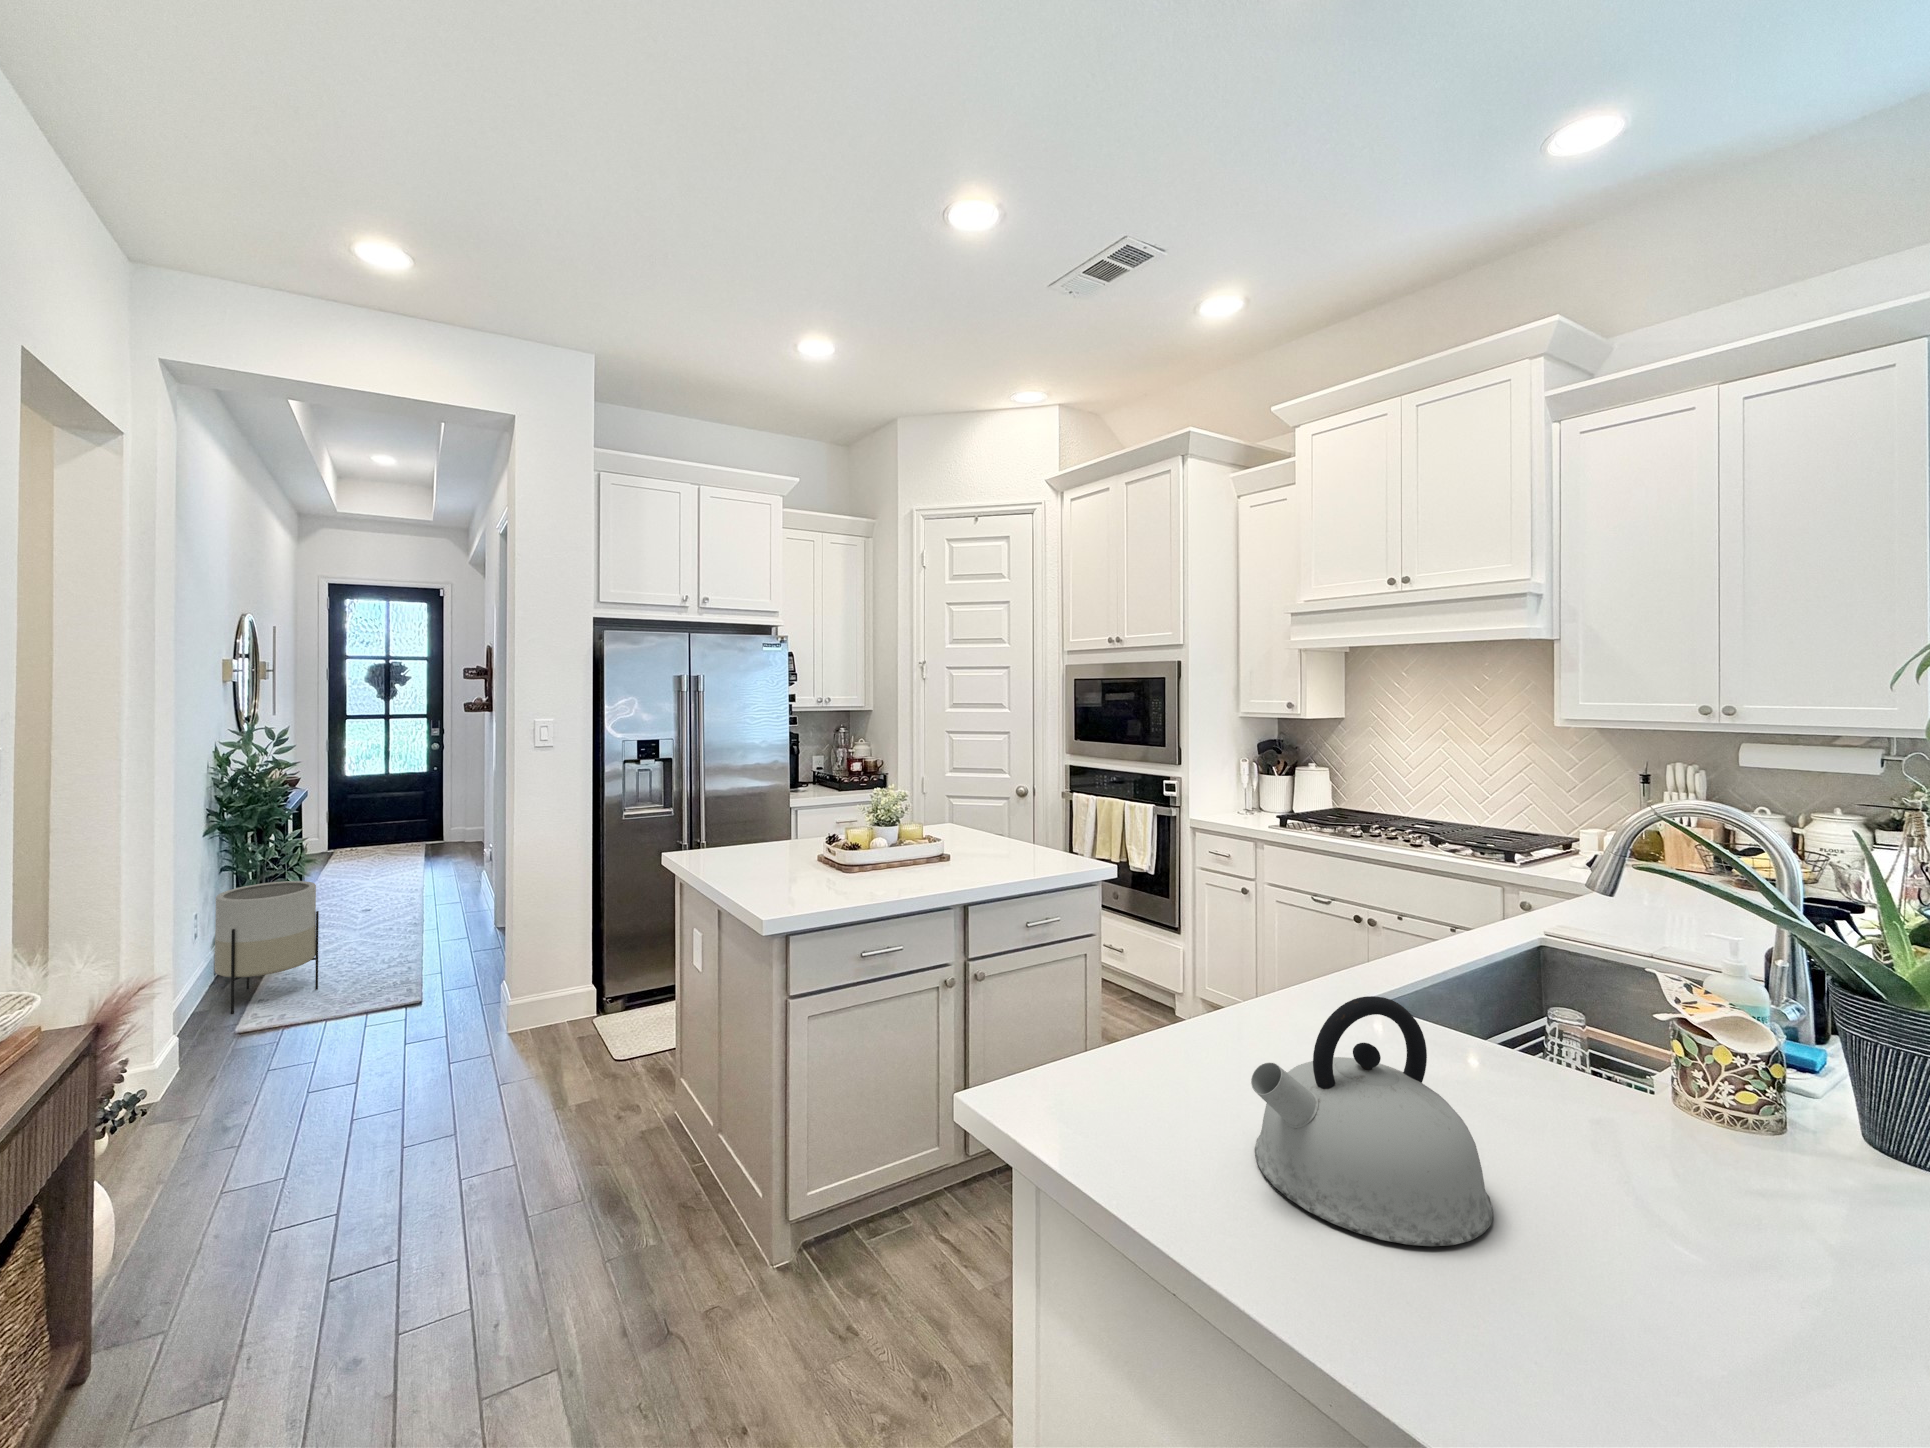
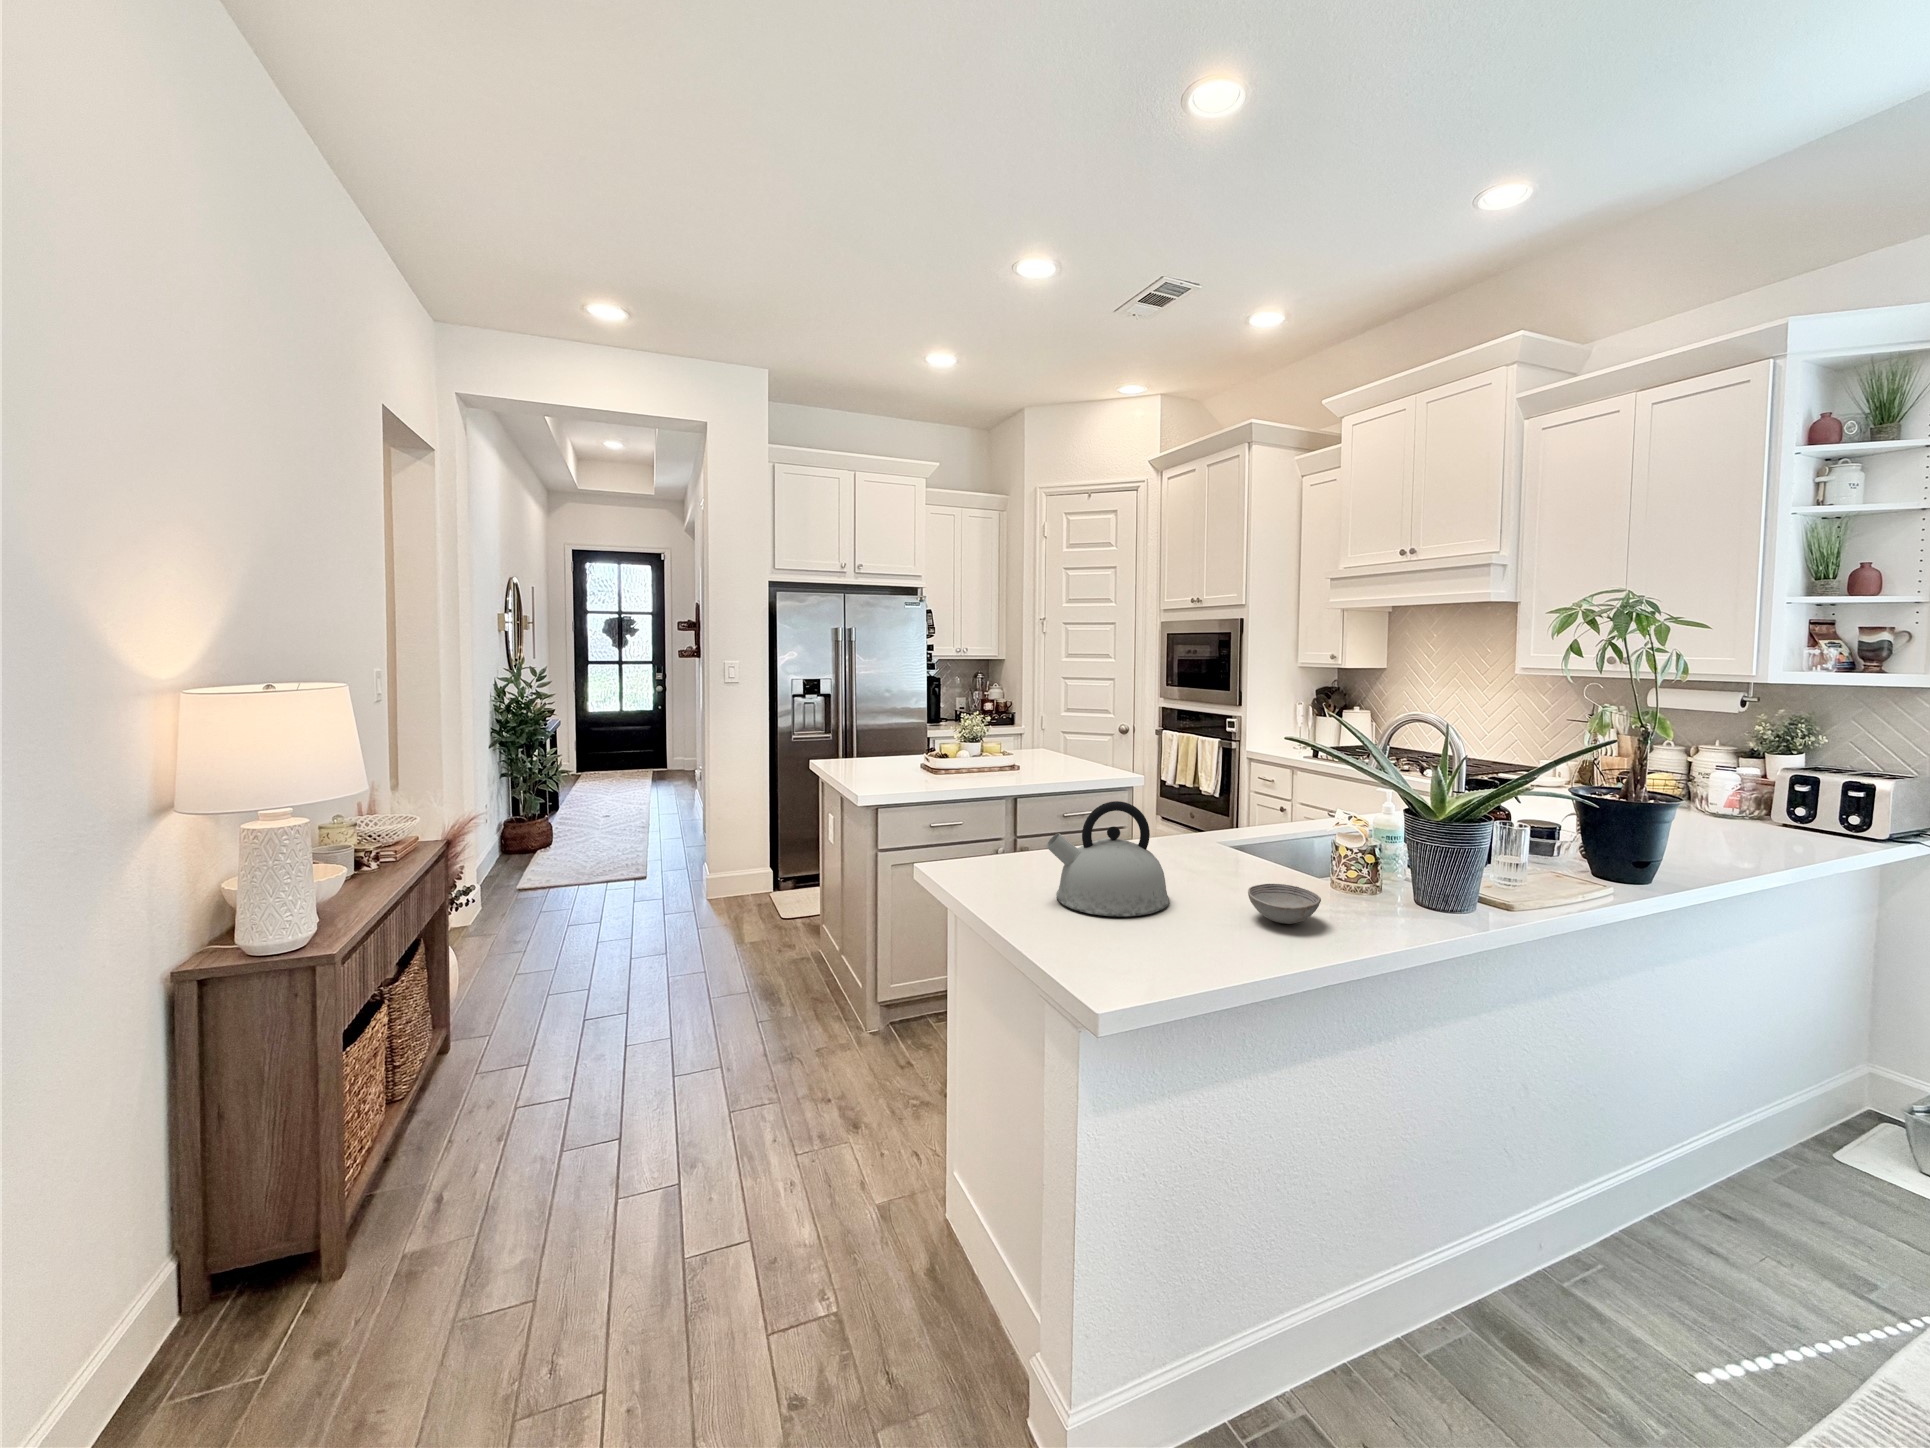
planter: present [215,881,319,1014] -> none [500,784,572,878]
bowl: none [1642,1141,1831,1246] -> present [1248,884,1321,924]

